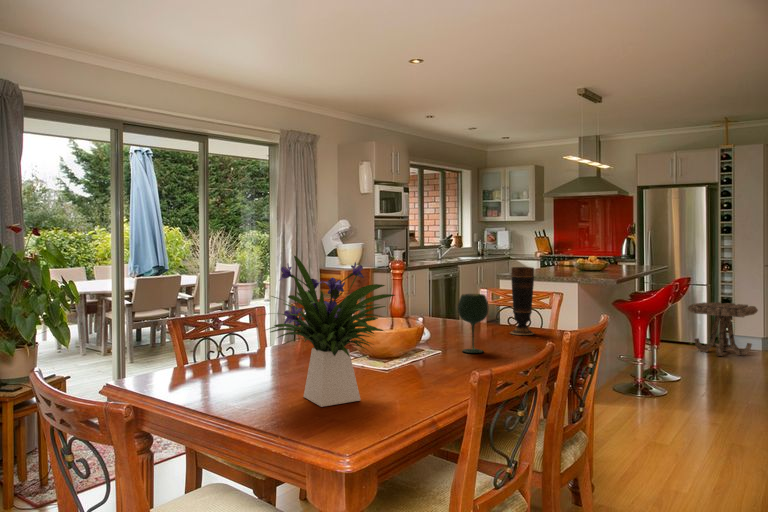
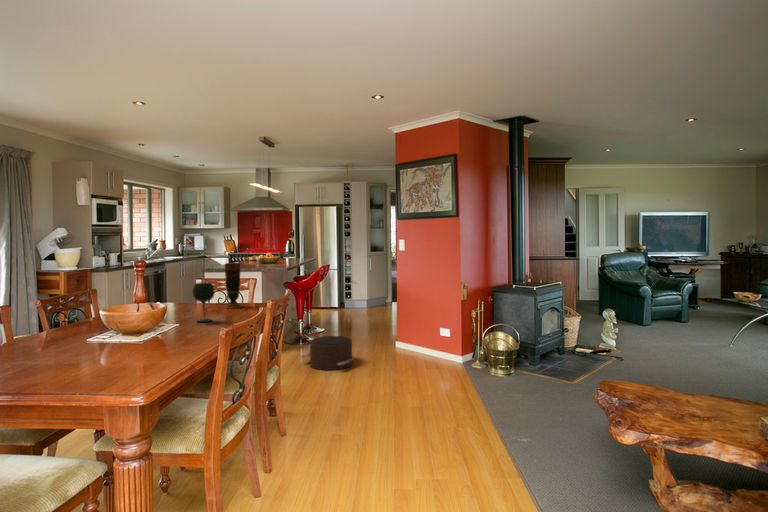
flower arrangement: present [263,256,395,407] -> none [49,262,166,367]
side table: present [688,302,758,356] -> none [327,280,364,312]
pouf: none [633,395,736,456] -> present [302,336,354,370]

